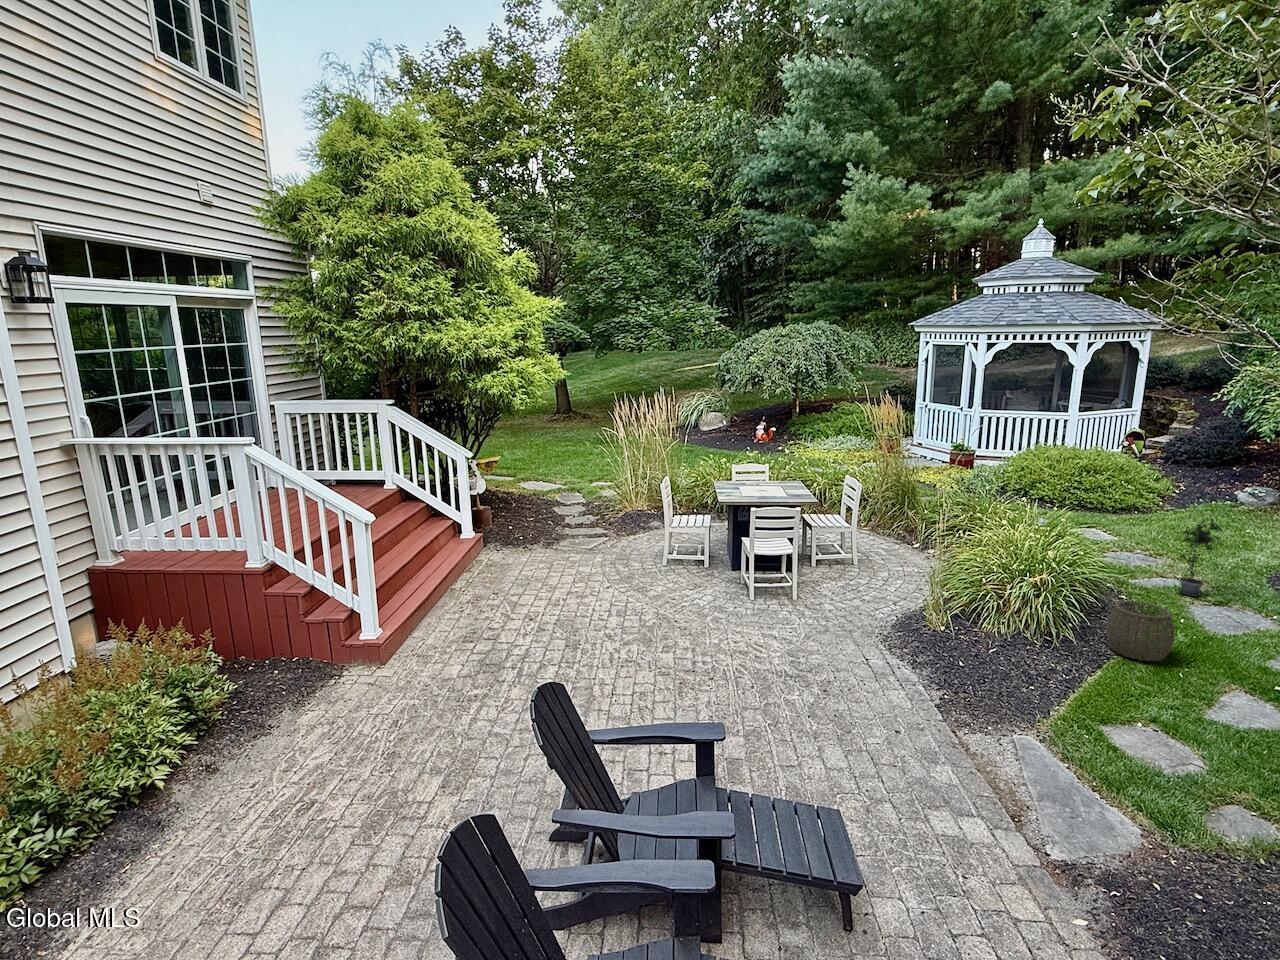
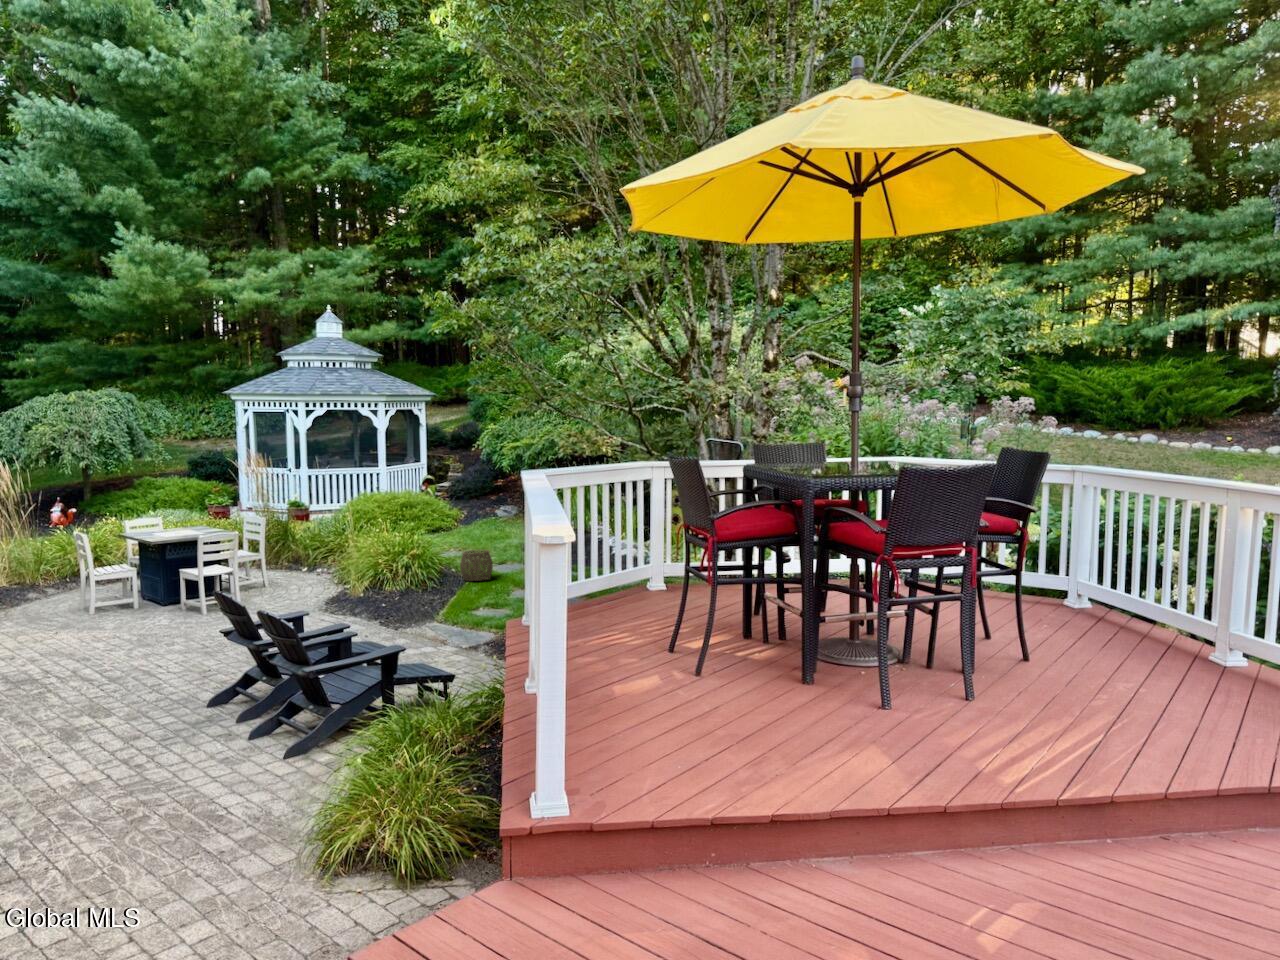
potted plant: present [1180,519,1222,596] -> none [479,506,501,556]

